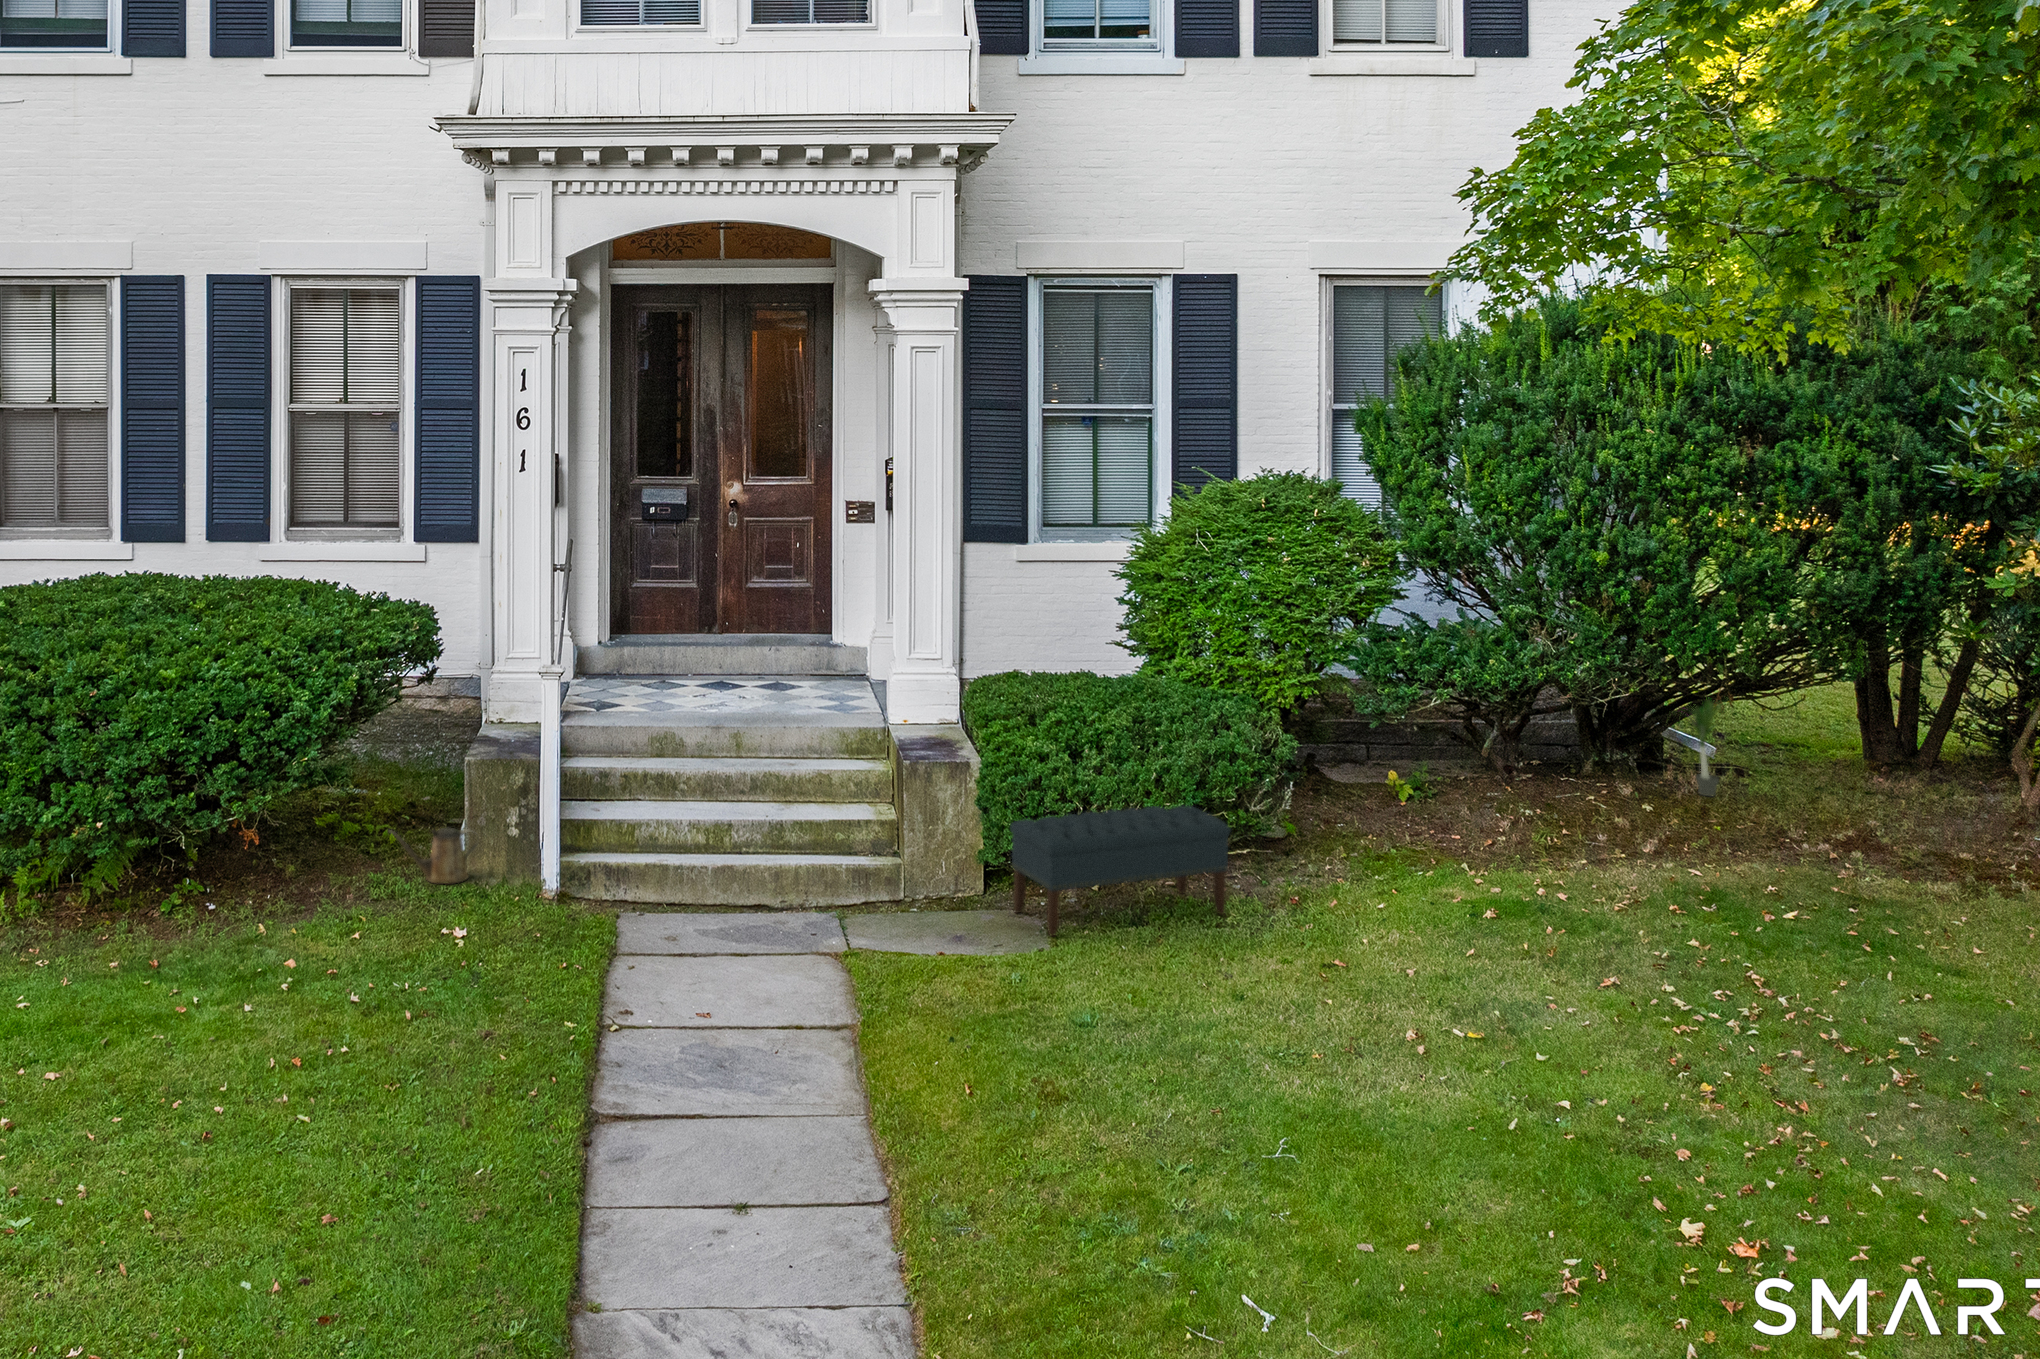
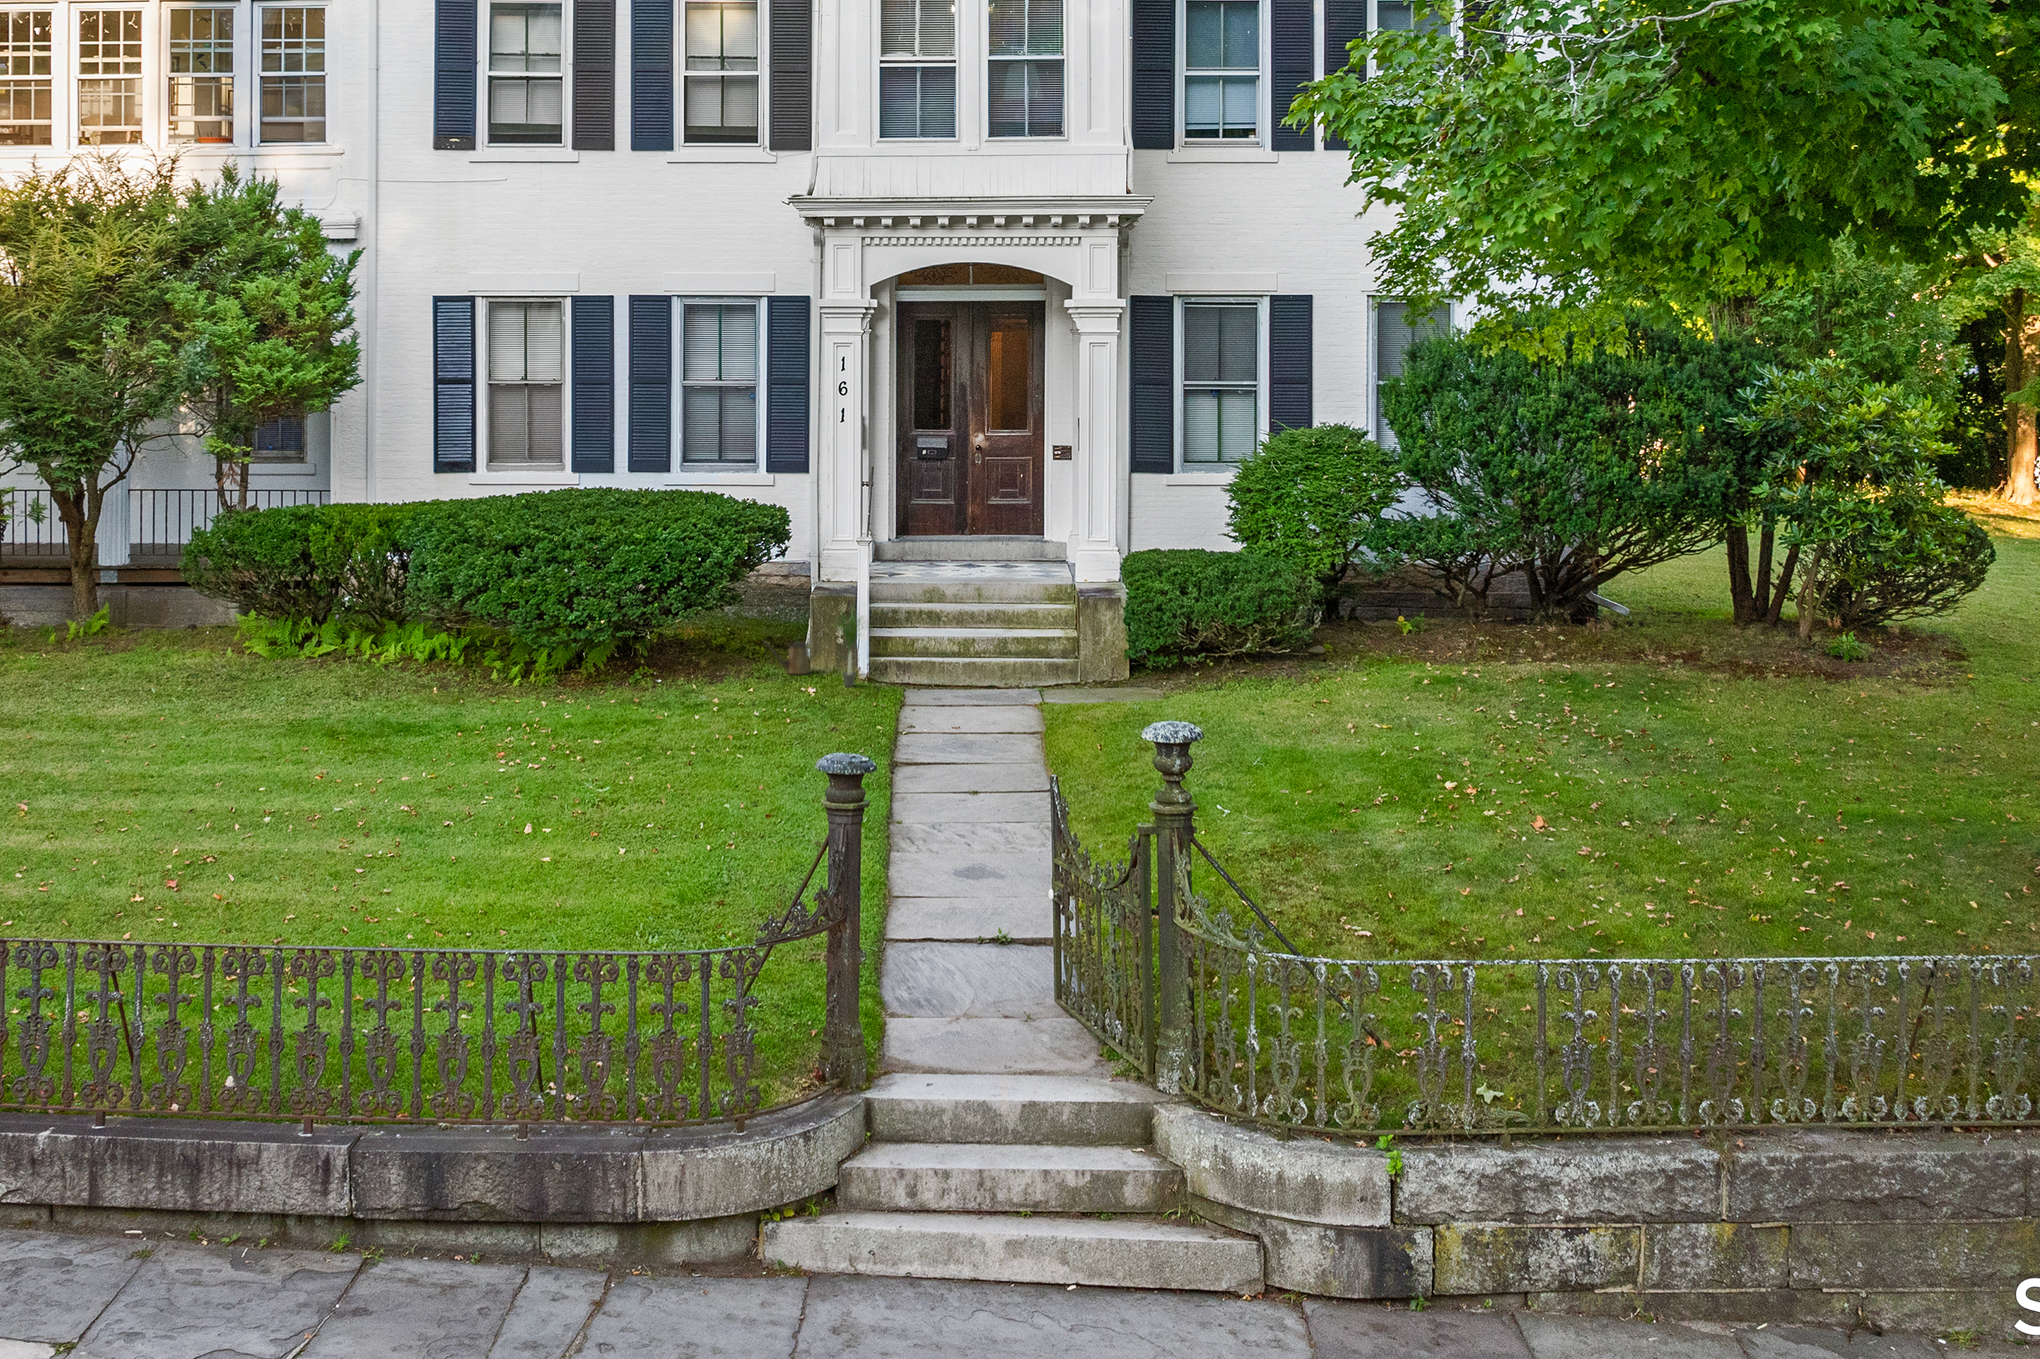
potted plant: present [1685,697,1735,797] -> present [839,613,860,687]
bench: present [1010,806,1231,936] -> none [1142,624,1275,696]

